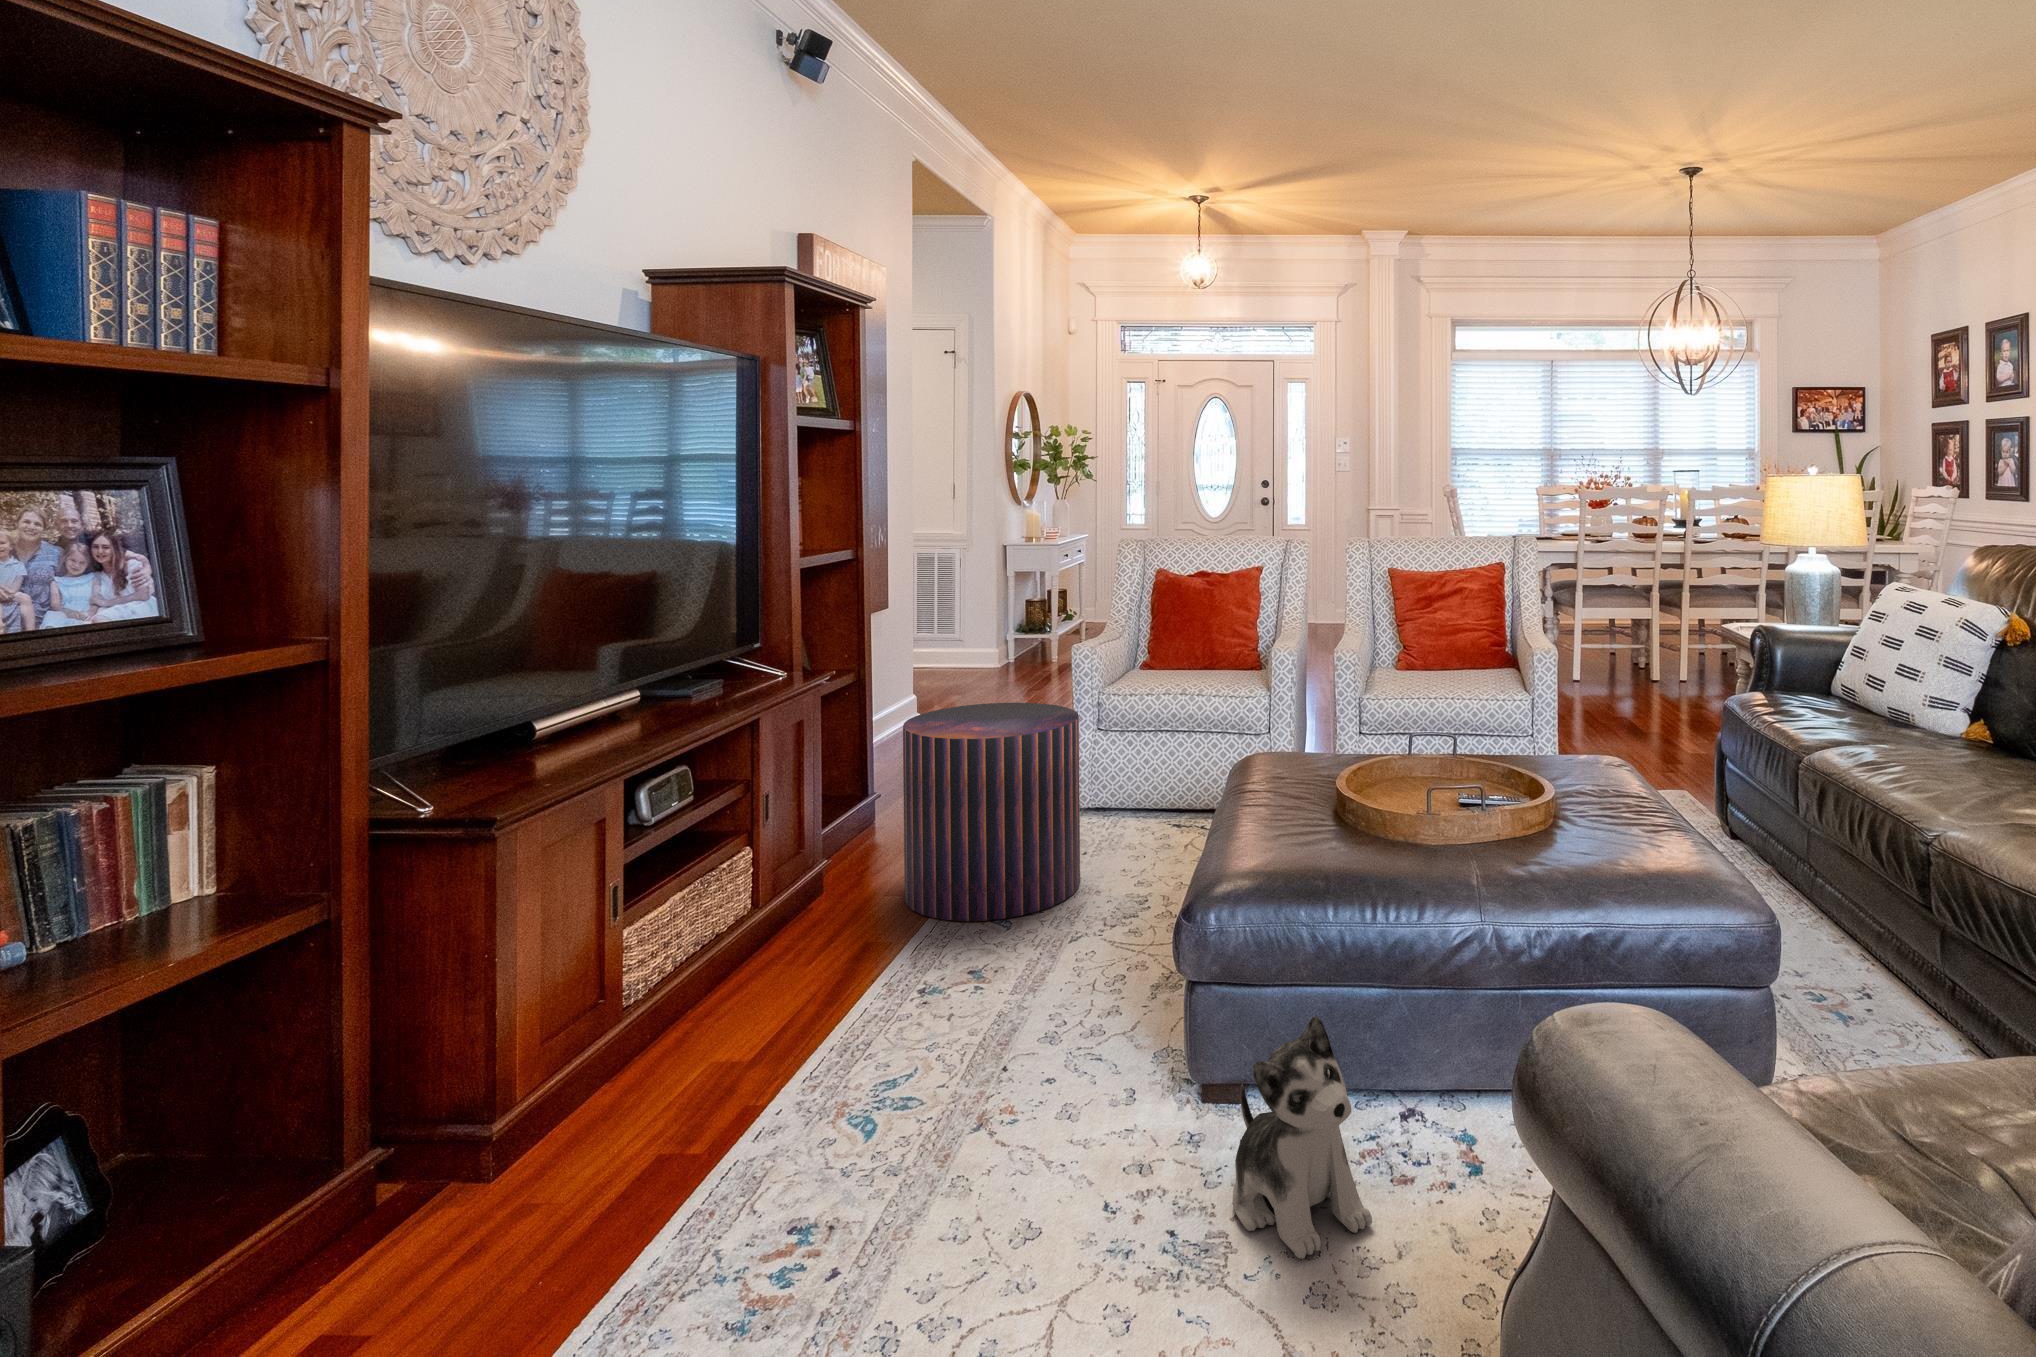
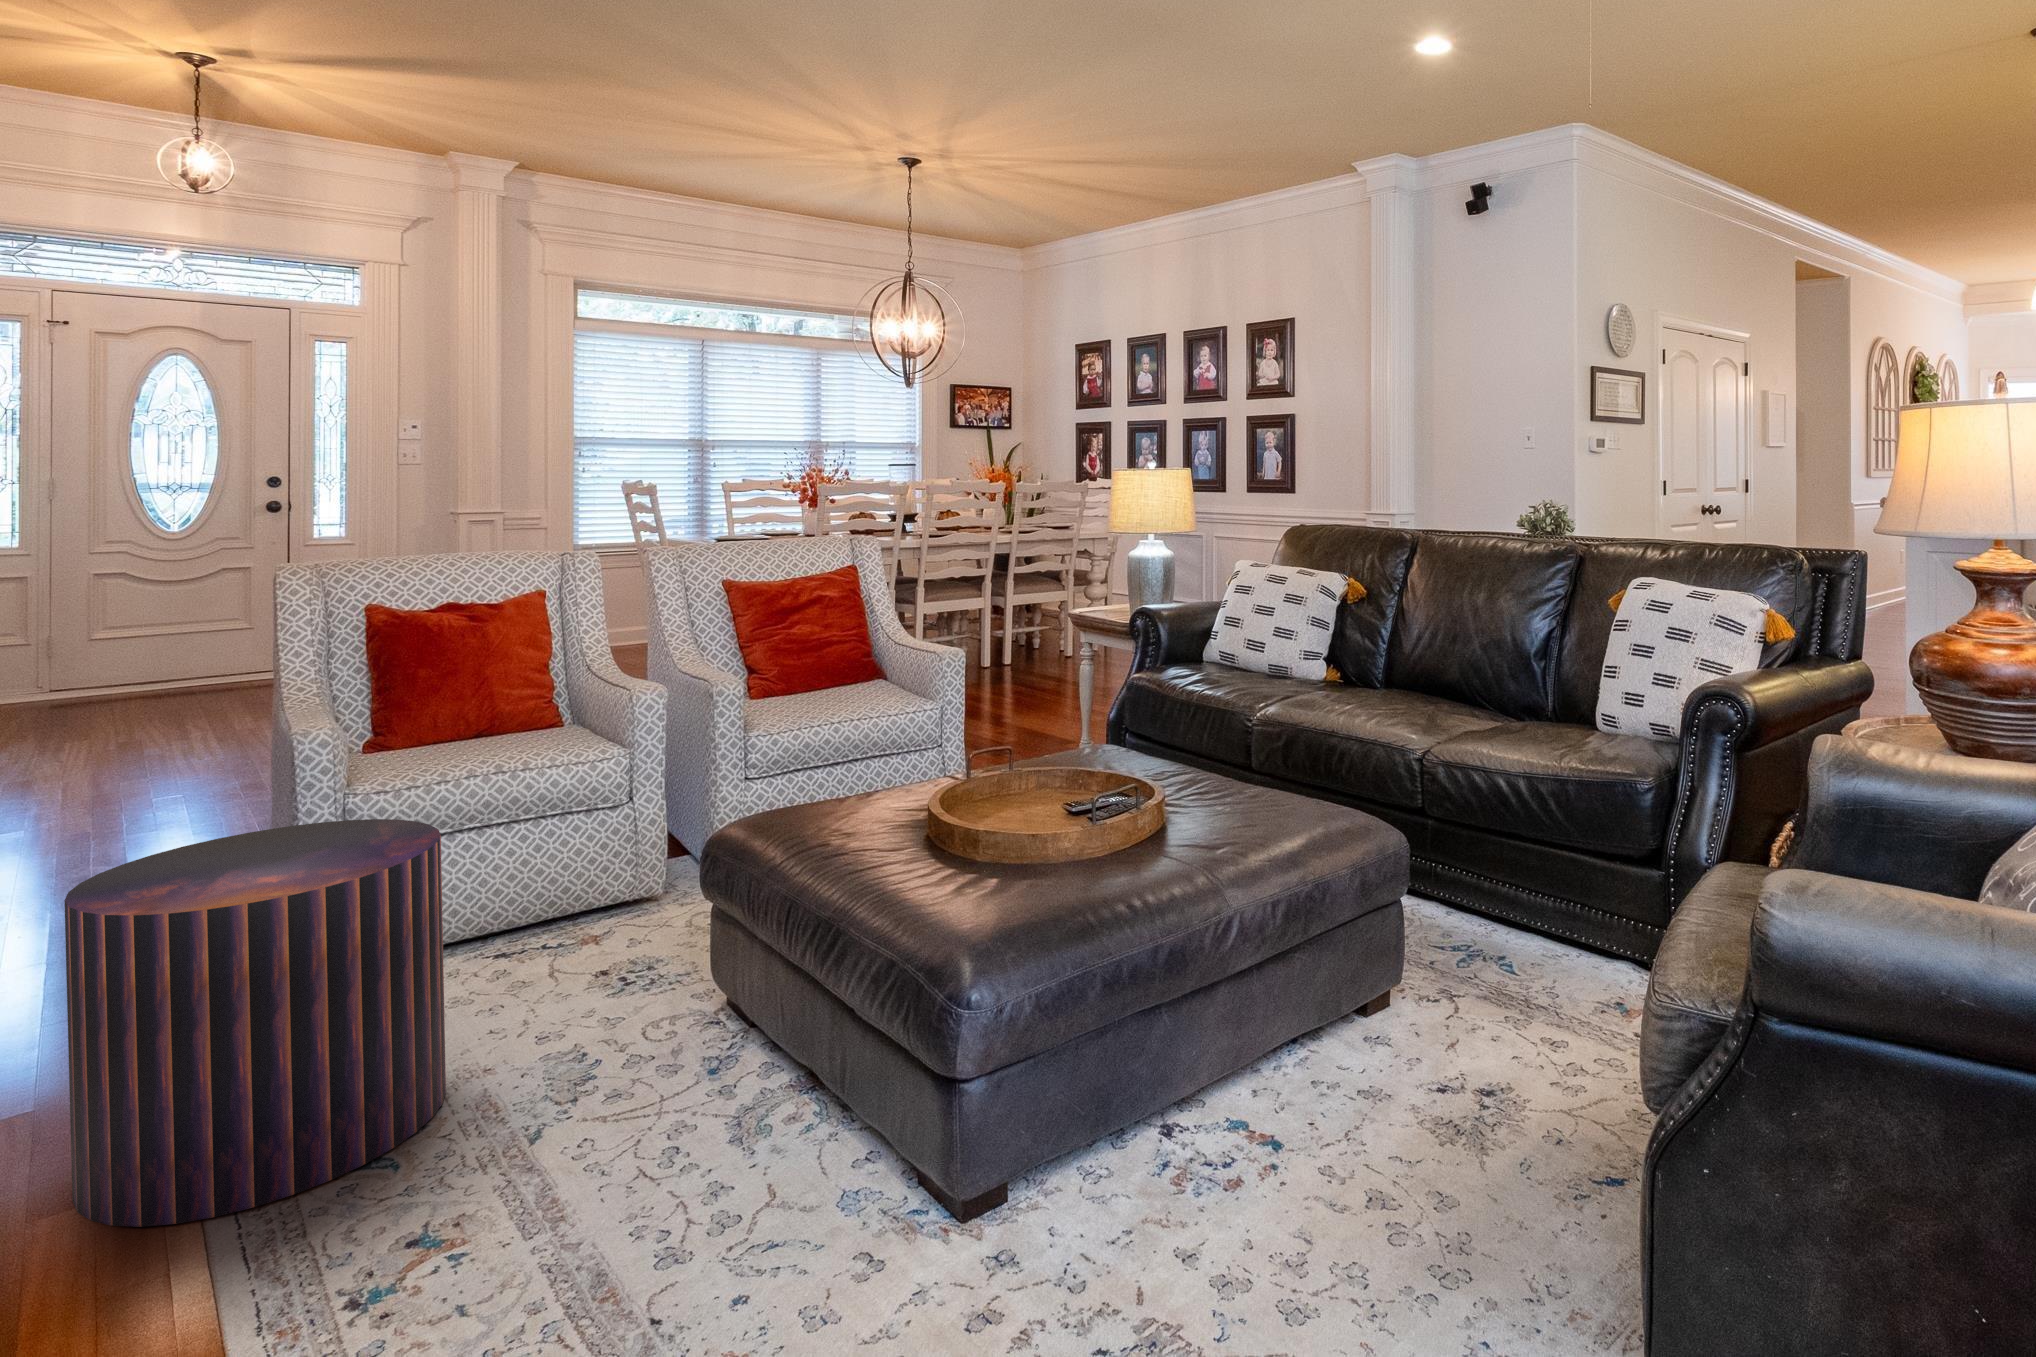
plush toy: present [1233,1016,1372,1259] -> none [1075,1039,1275,1303]

